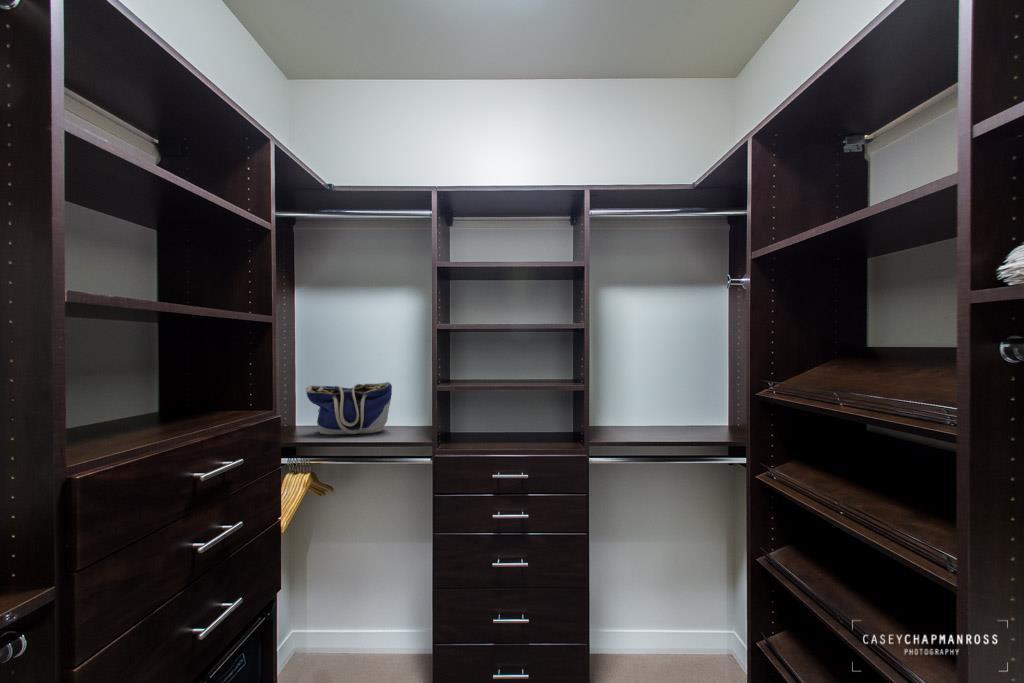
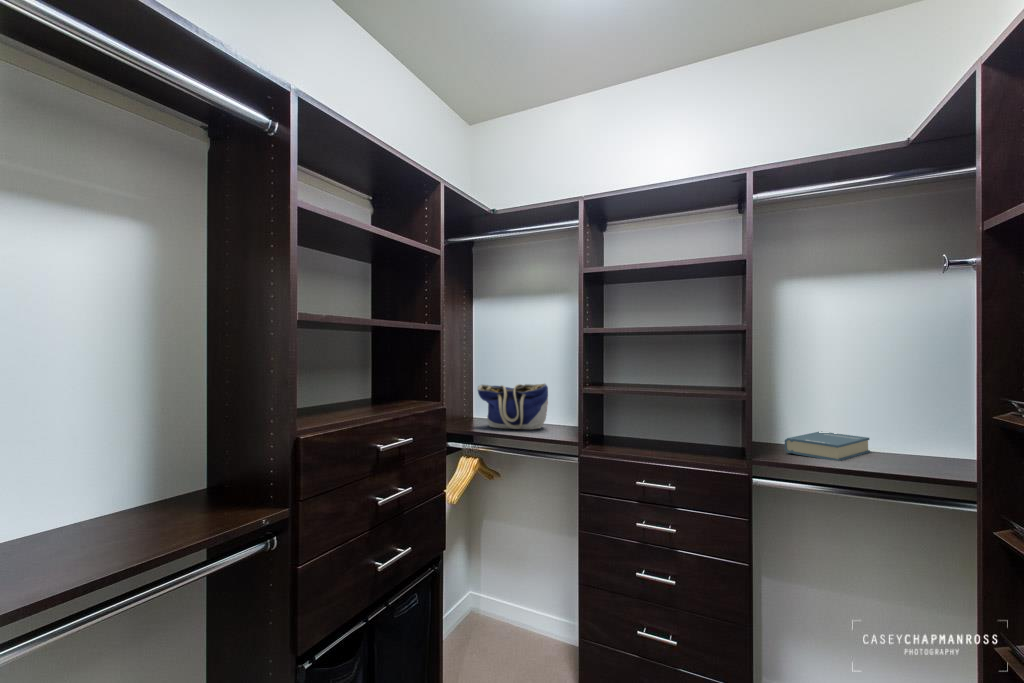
hardback book: none [614,416,670,441] -> present [785,432,870,461]

